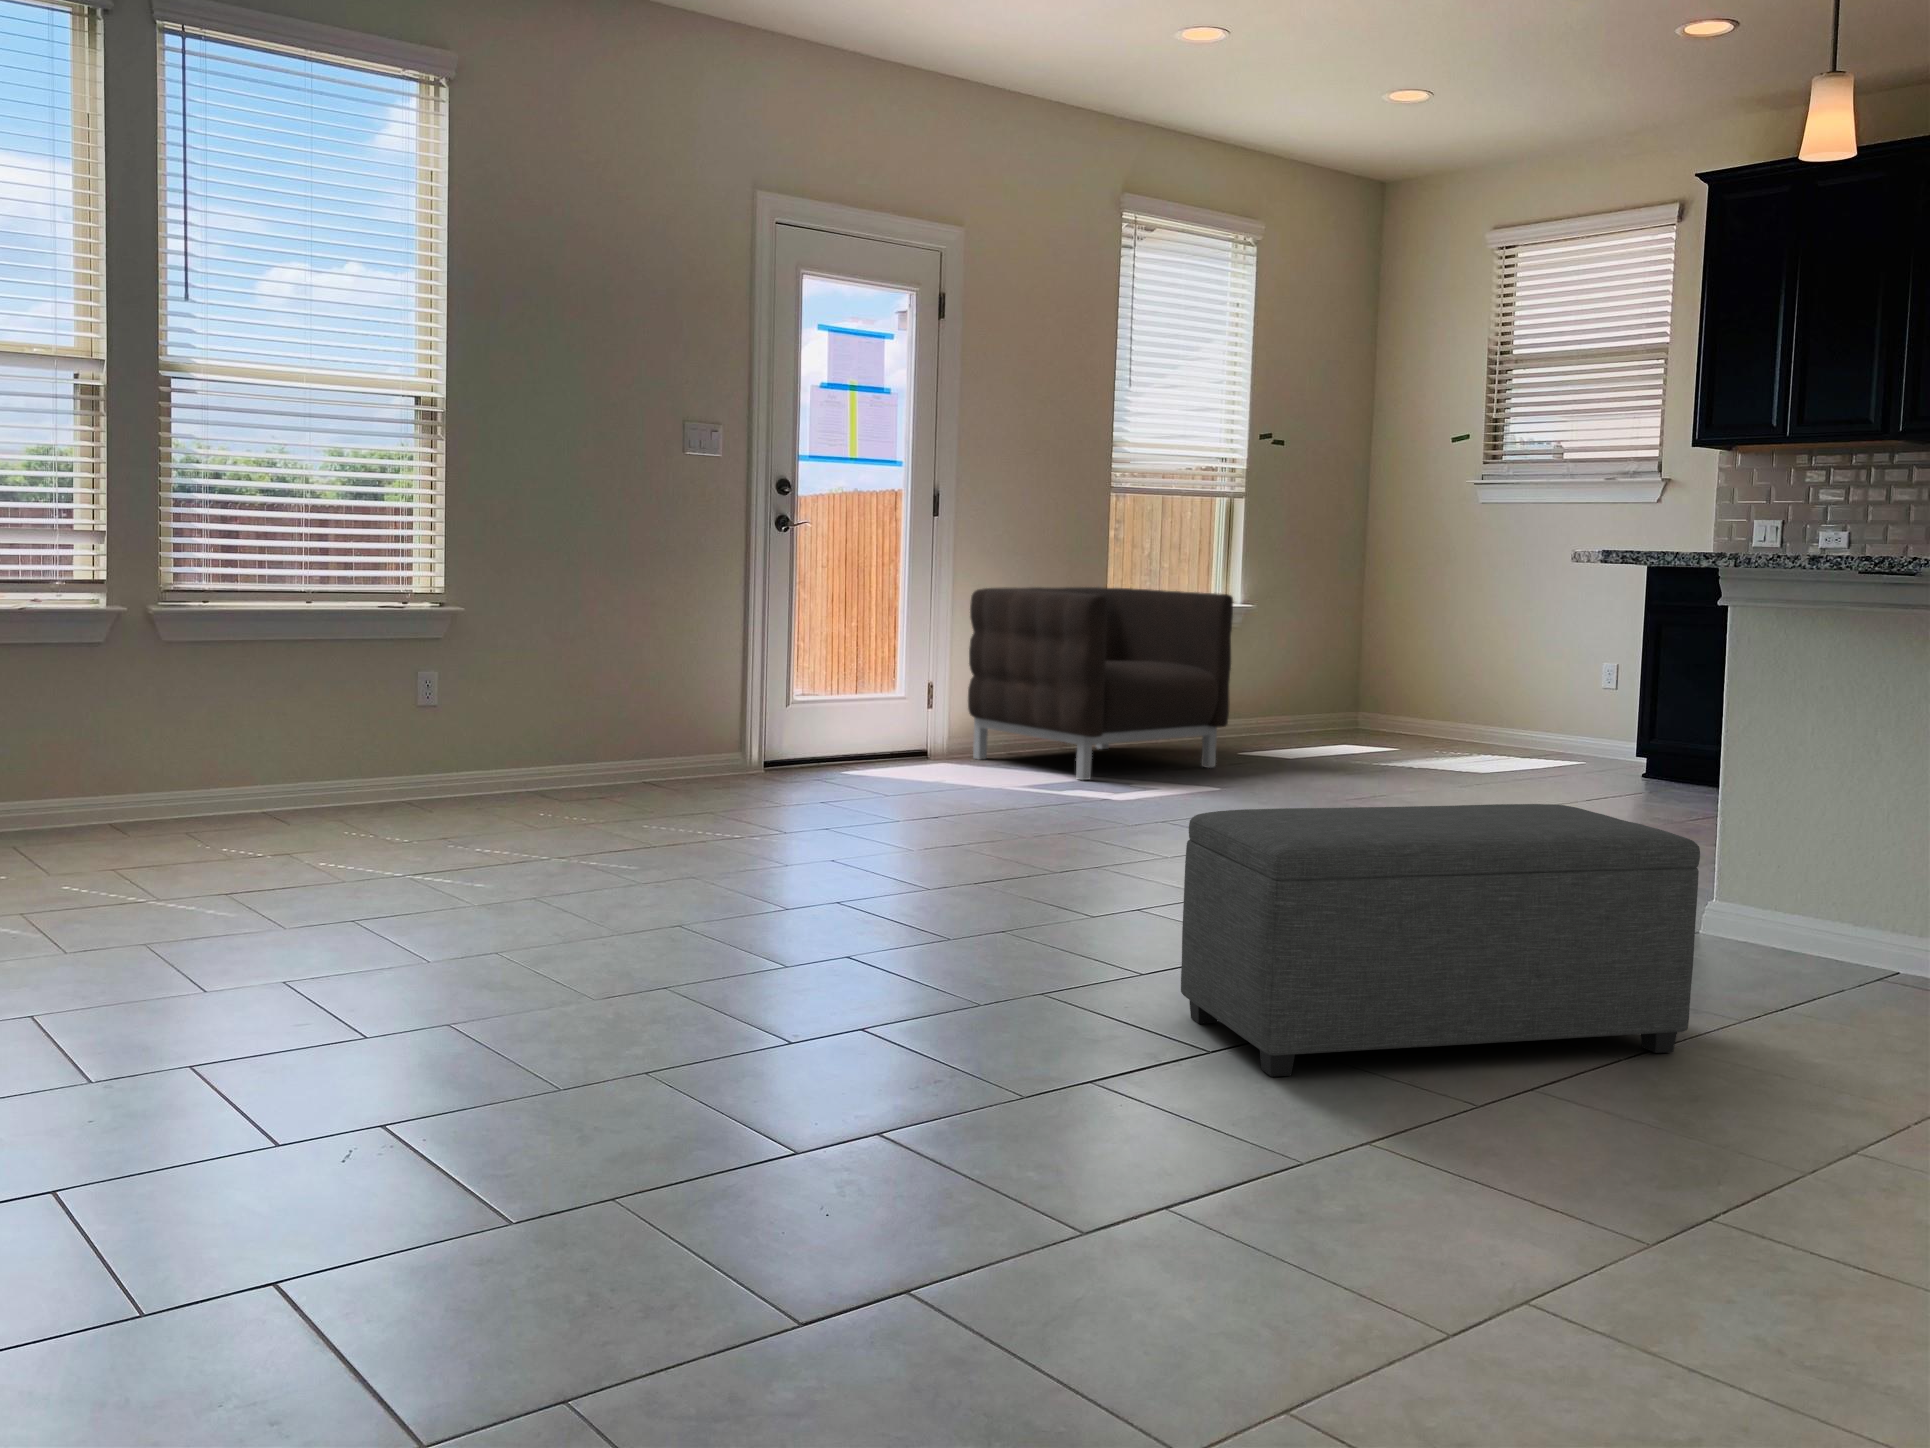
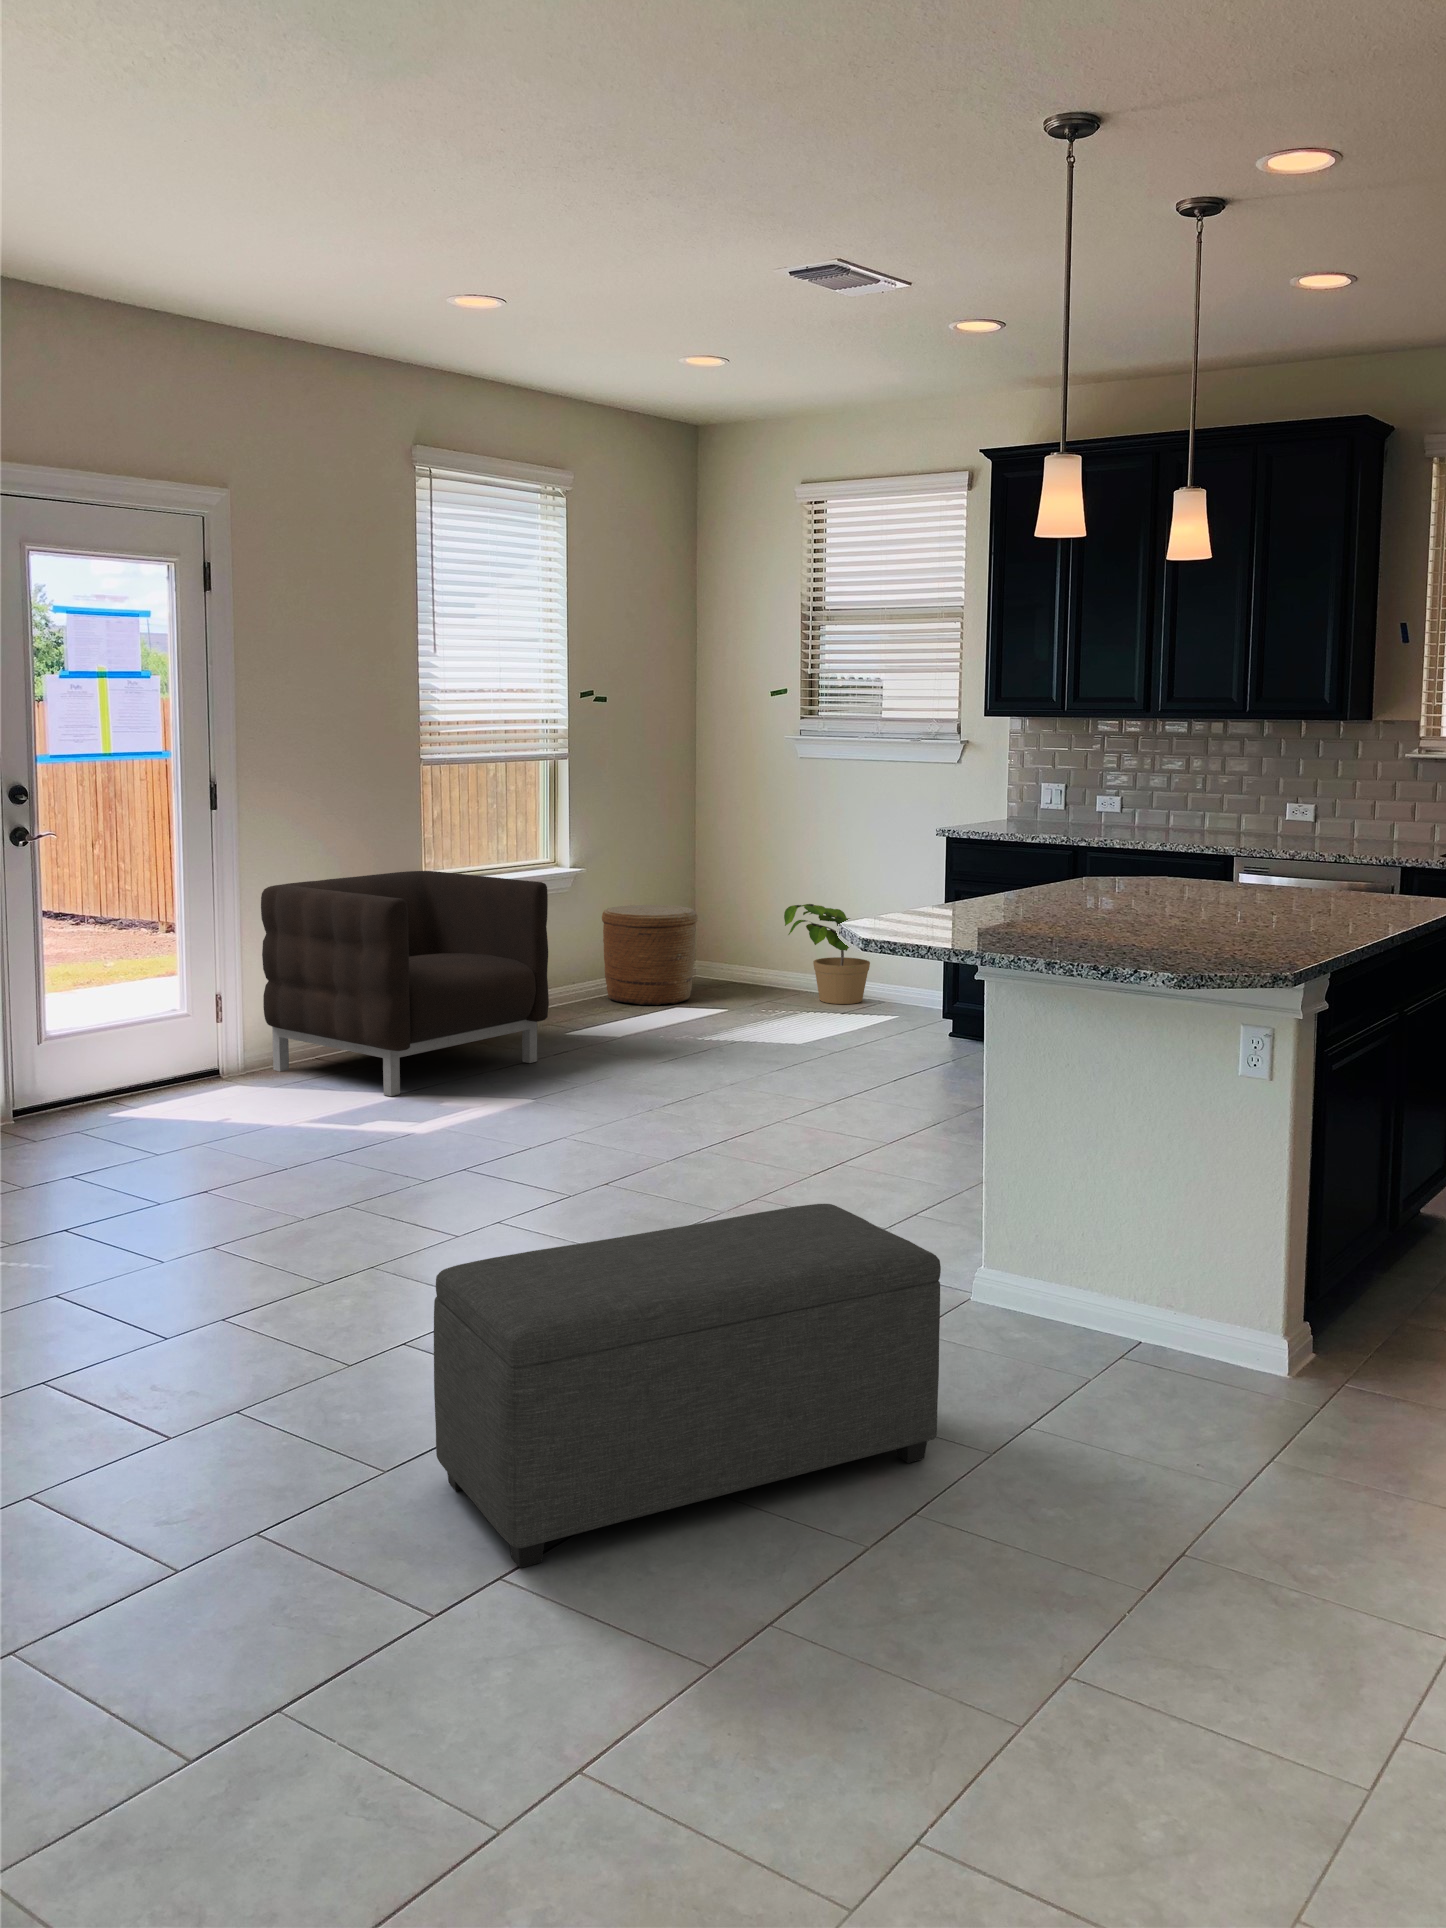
potted plant: none [1461,643,1557,748] -> present [784,904,870,1004]
woven basket: none [1273,644,1369,739] -> present [602,905,698,1005]

